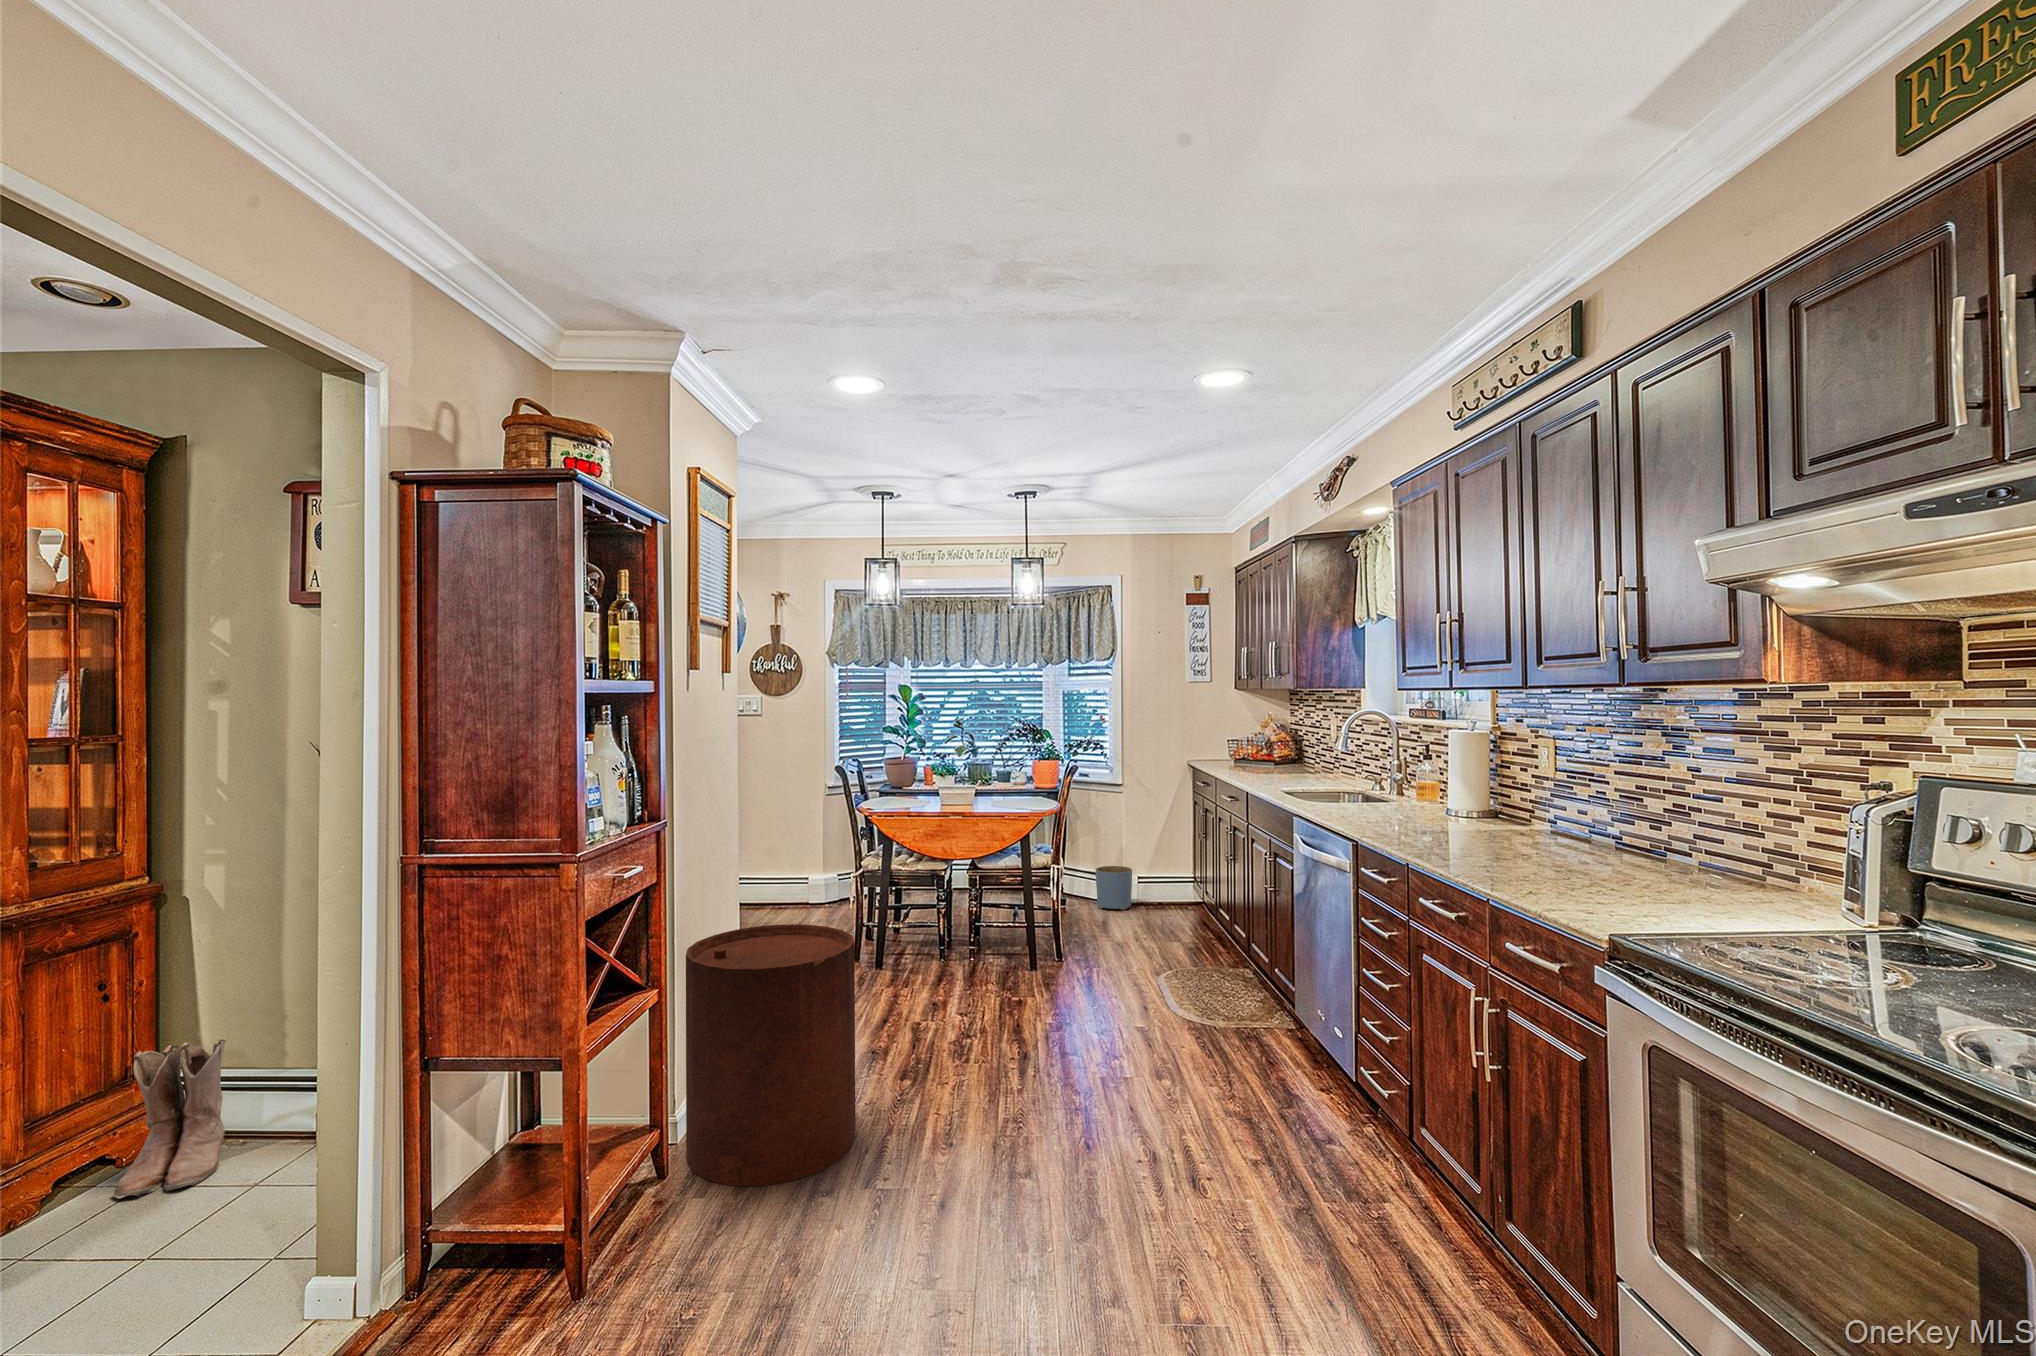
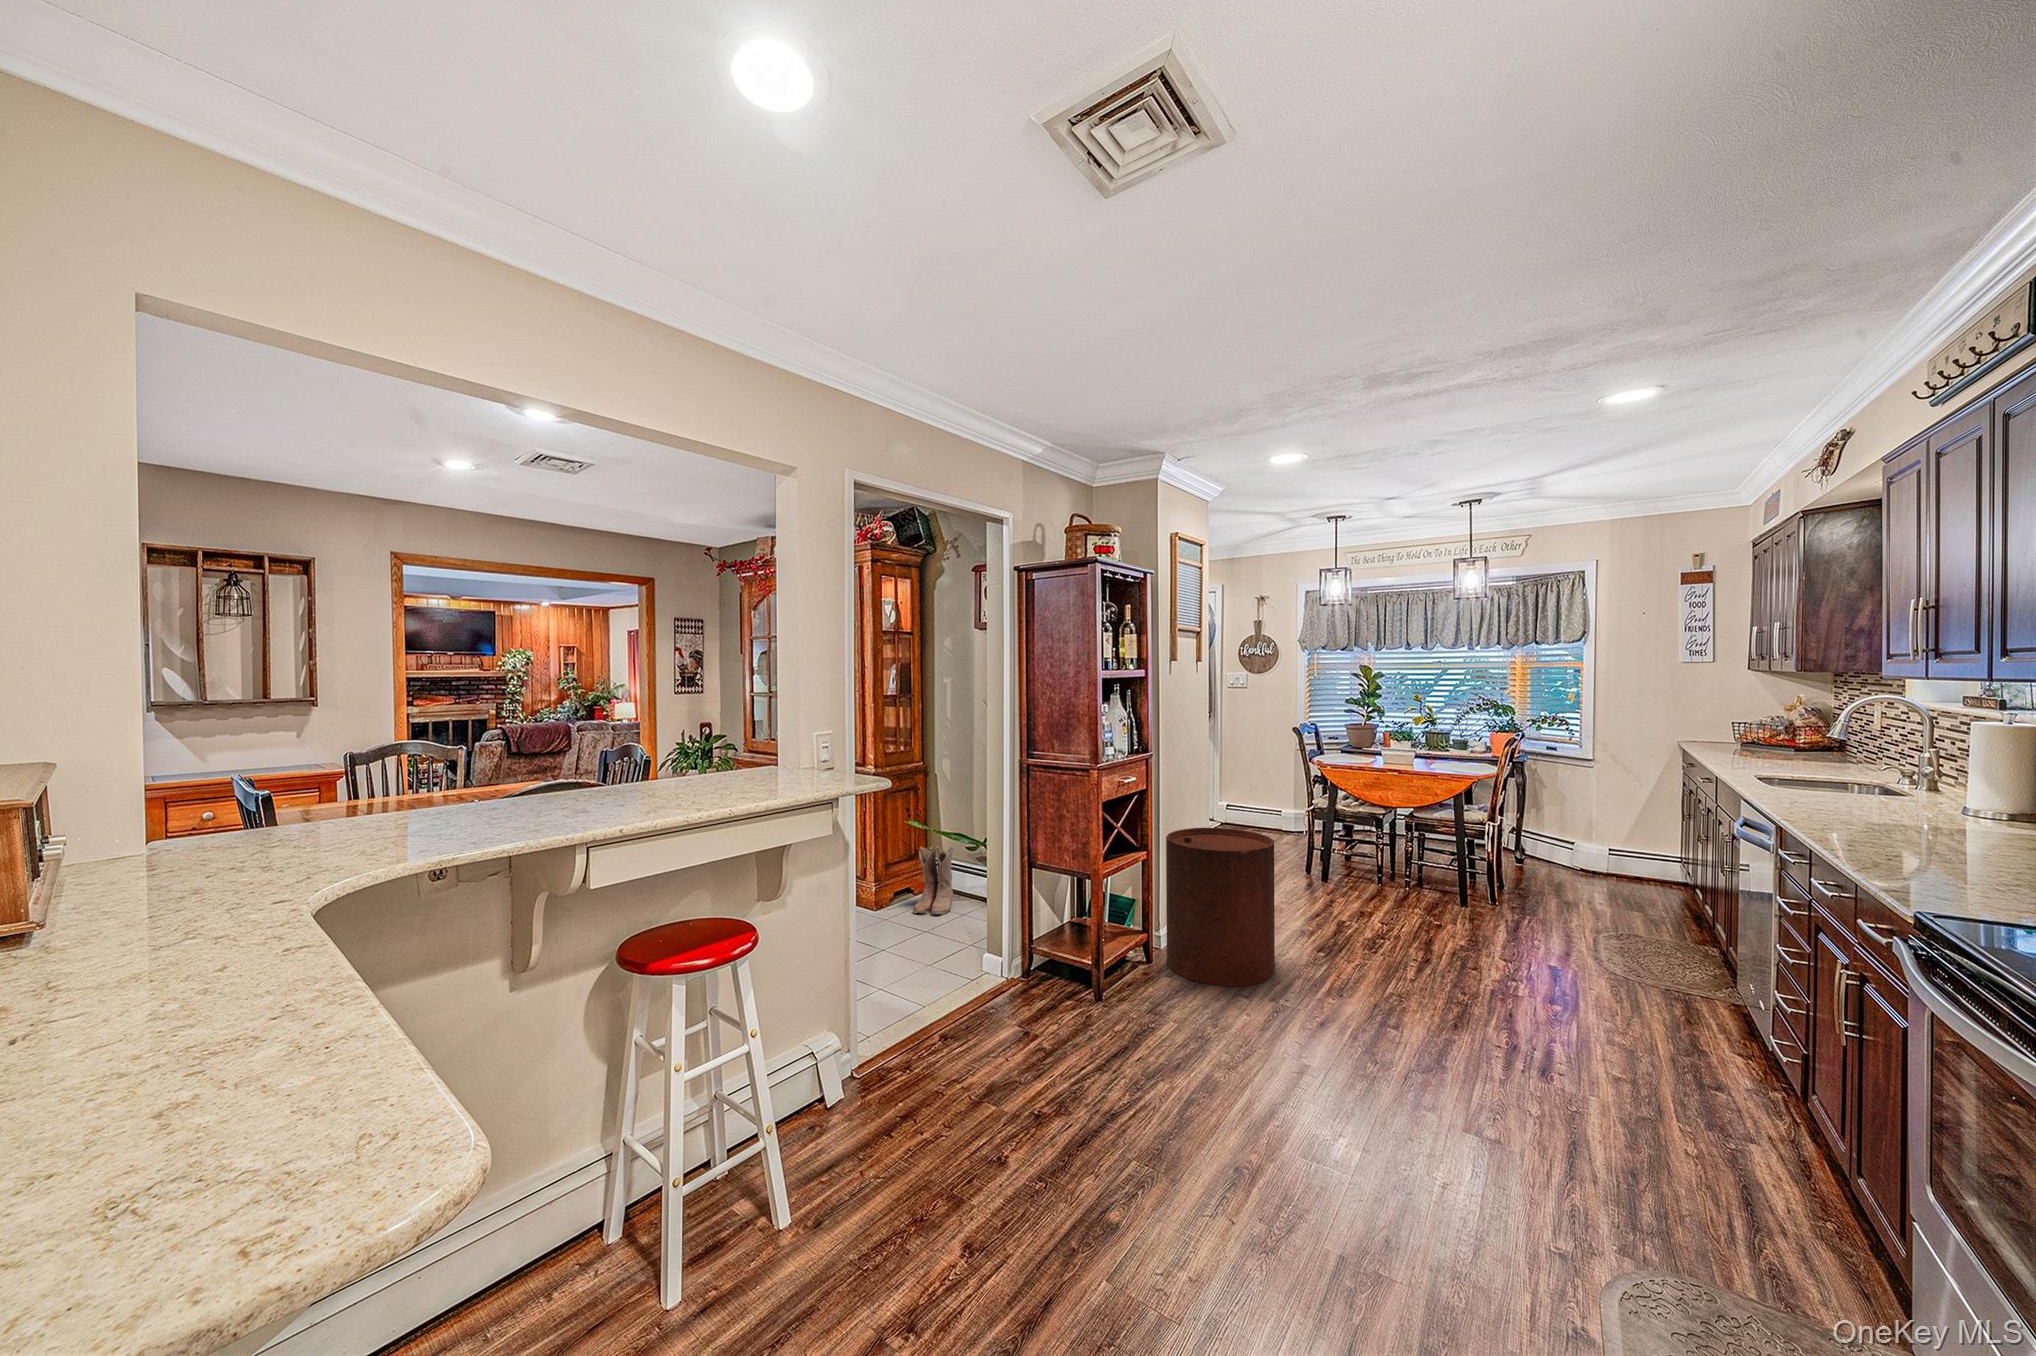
planter: present [1096,866,1132,910] -> none [1552,832,1593,873]

